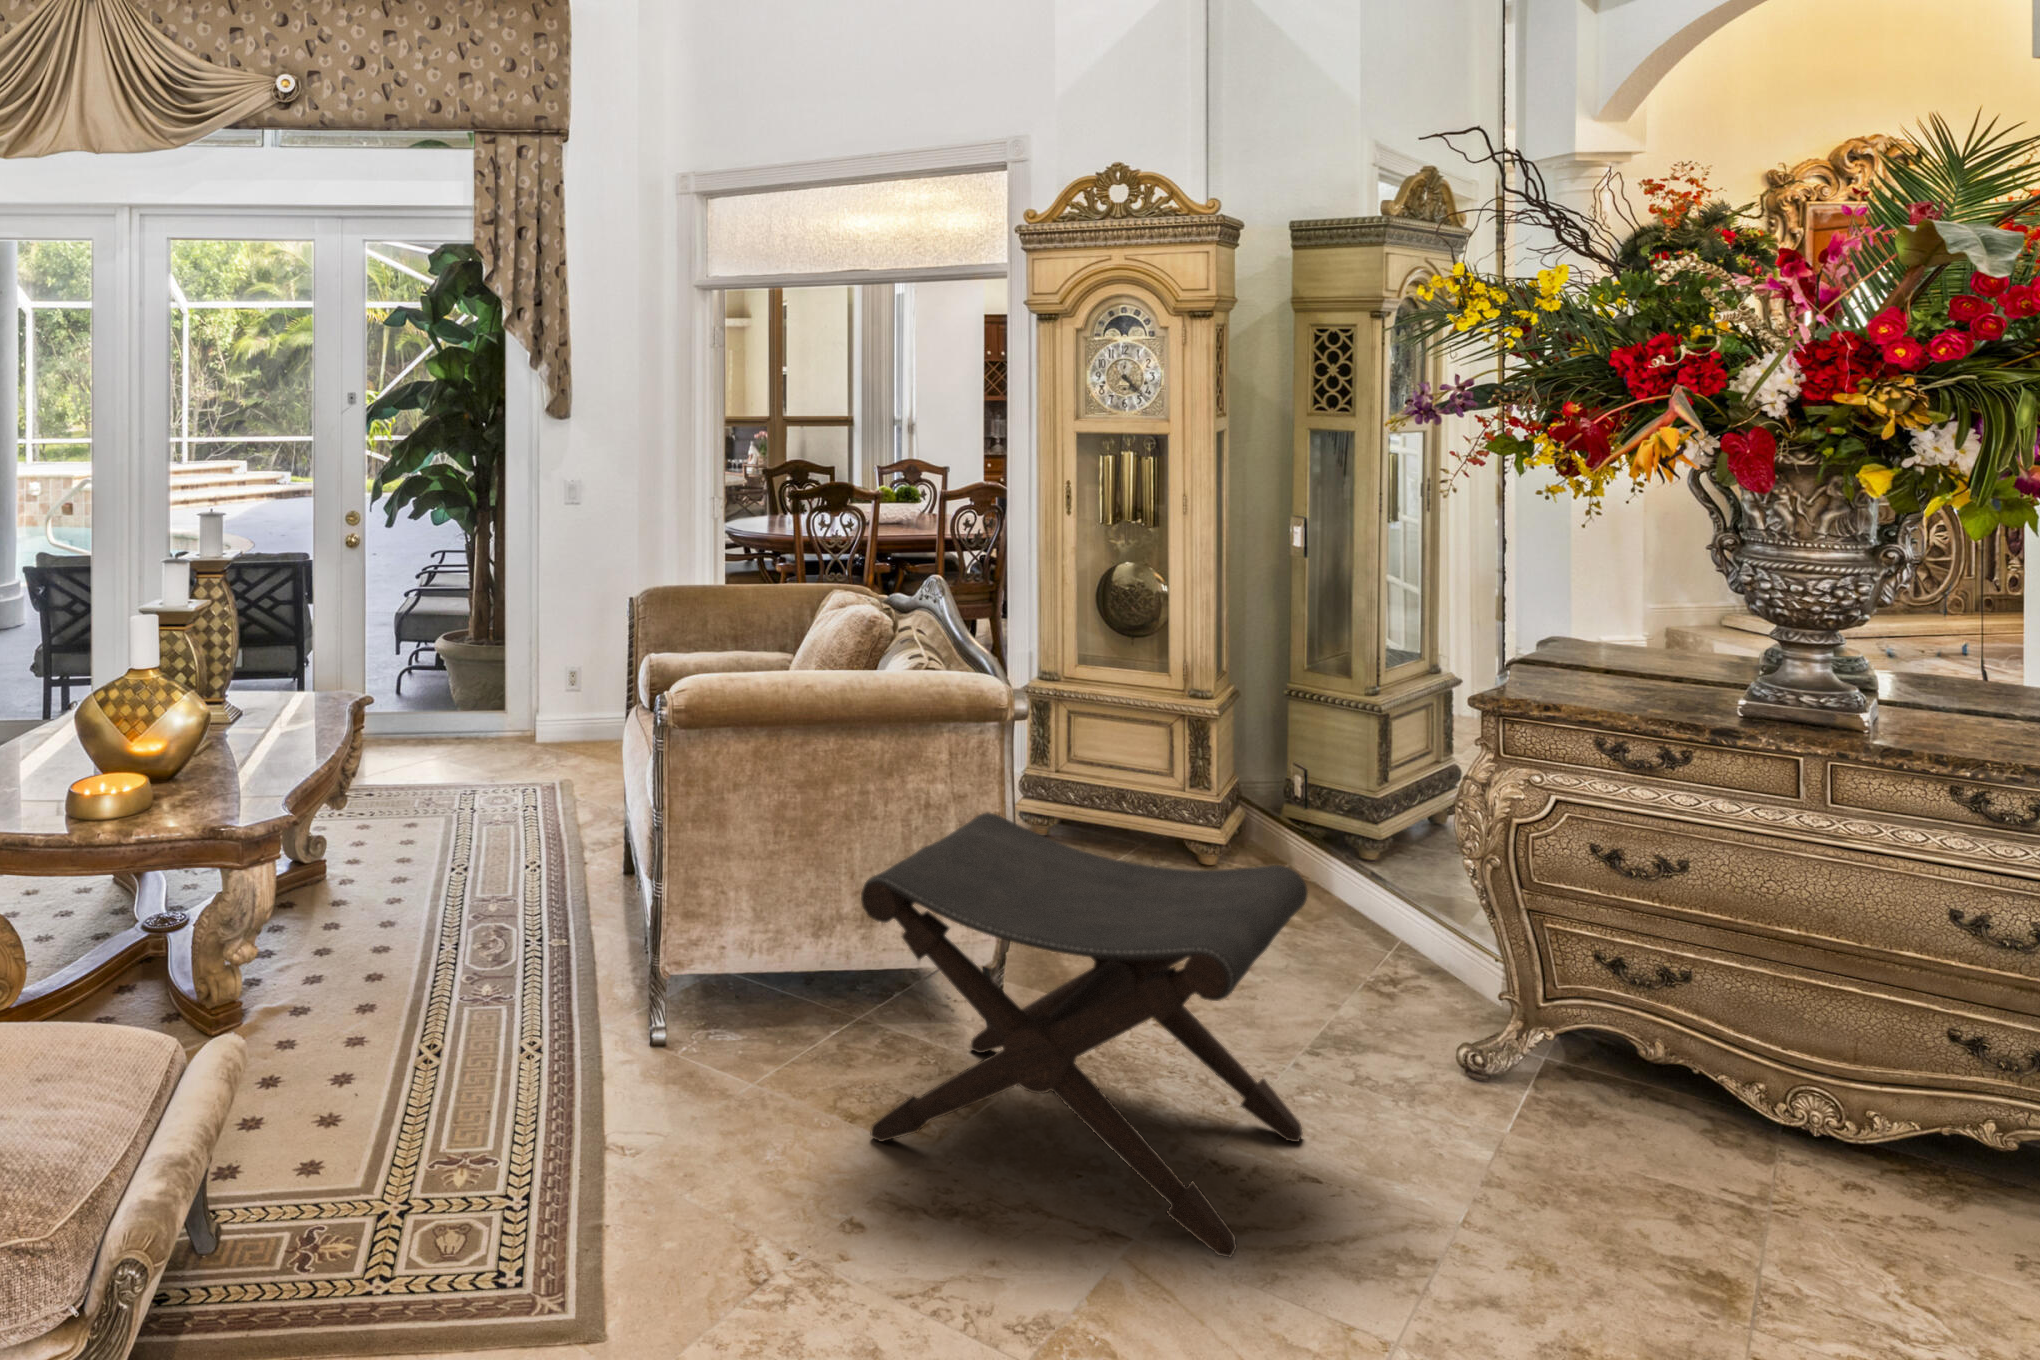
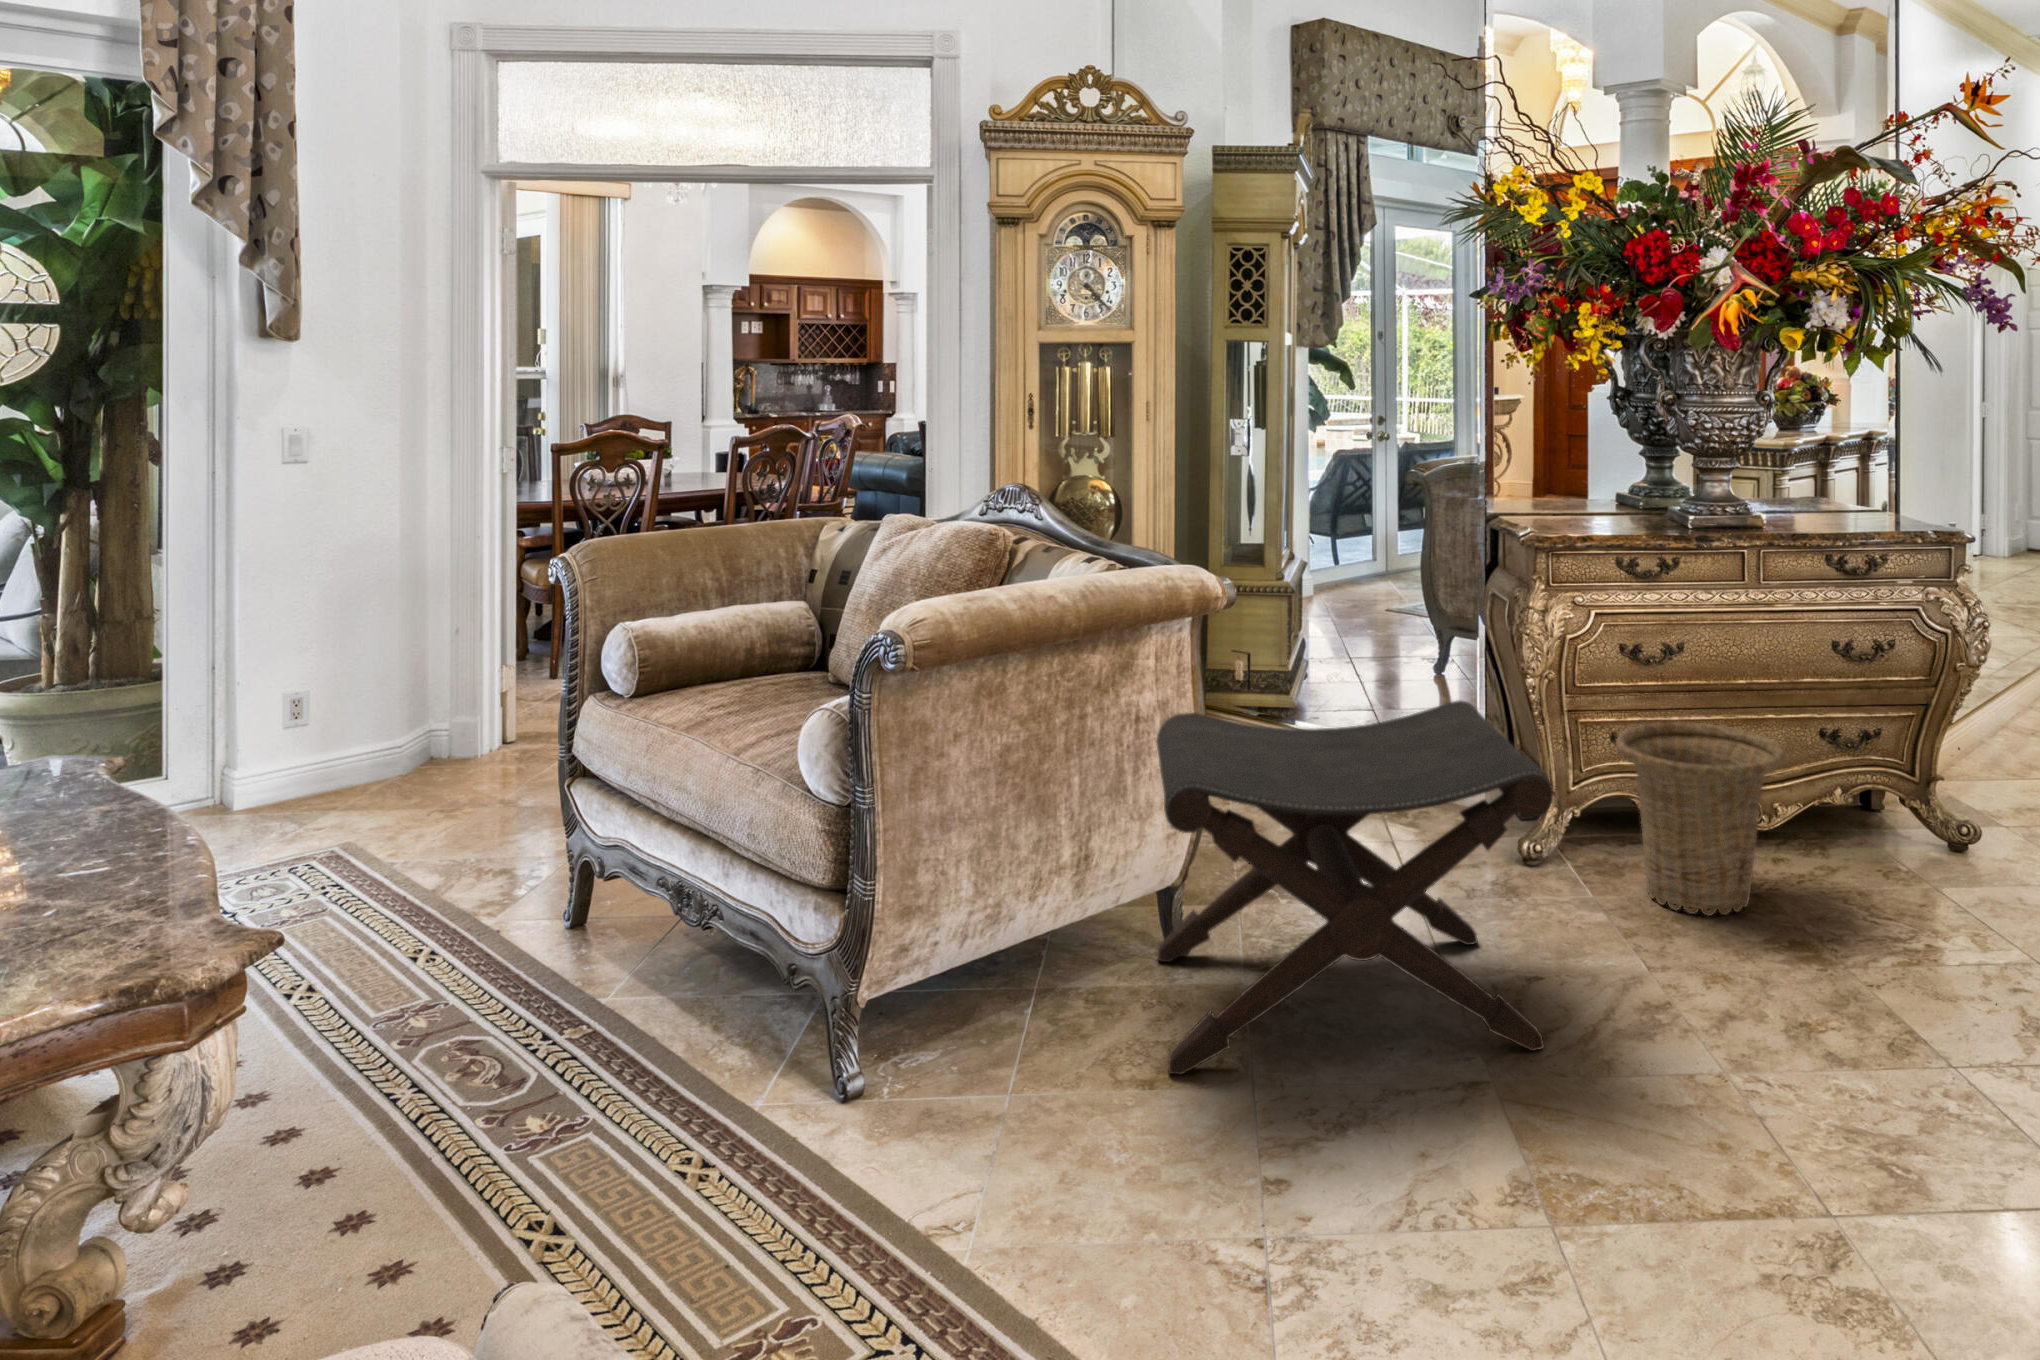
basket: none [1543,955,1797,1231] -> present [1616,722,1785,916]

